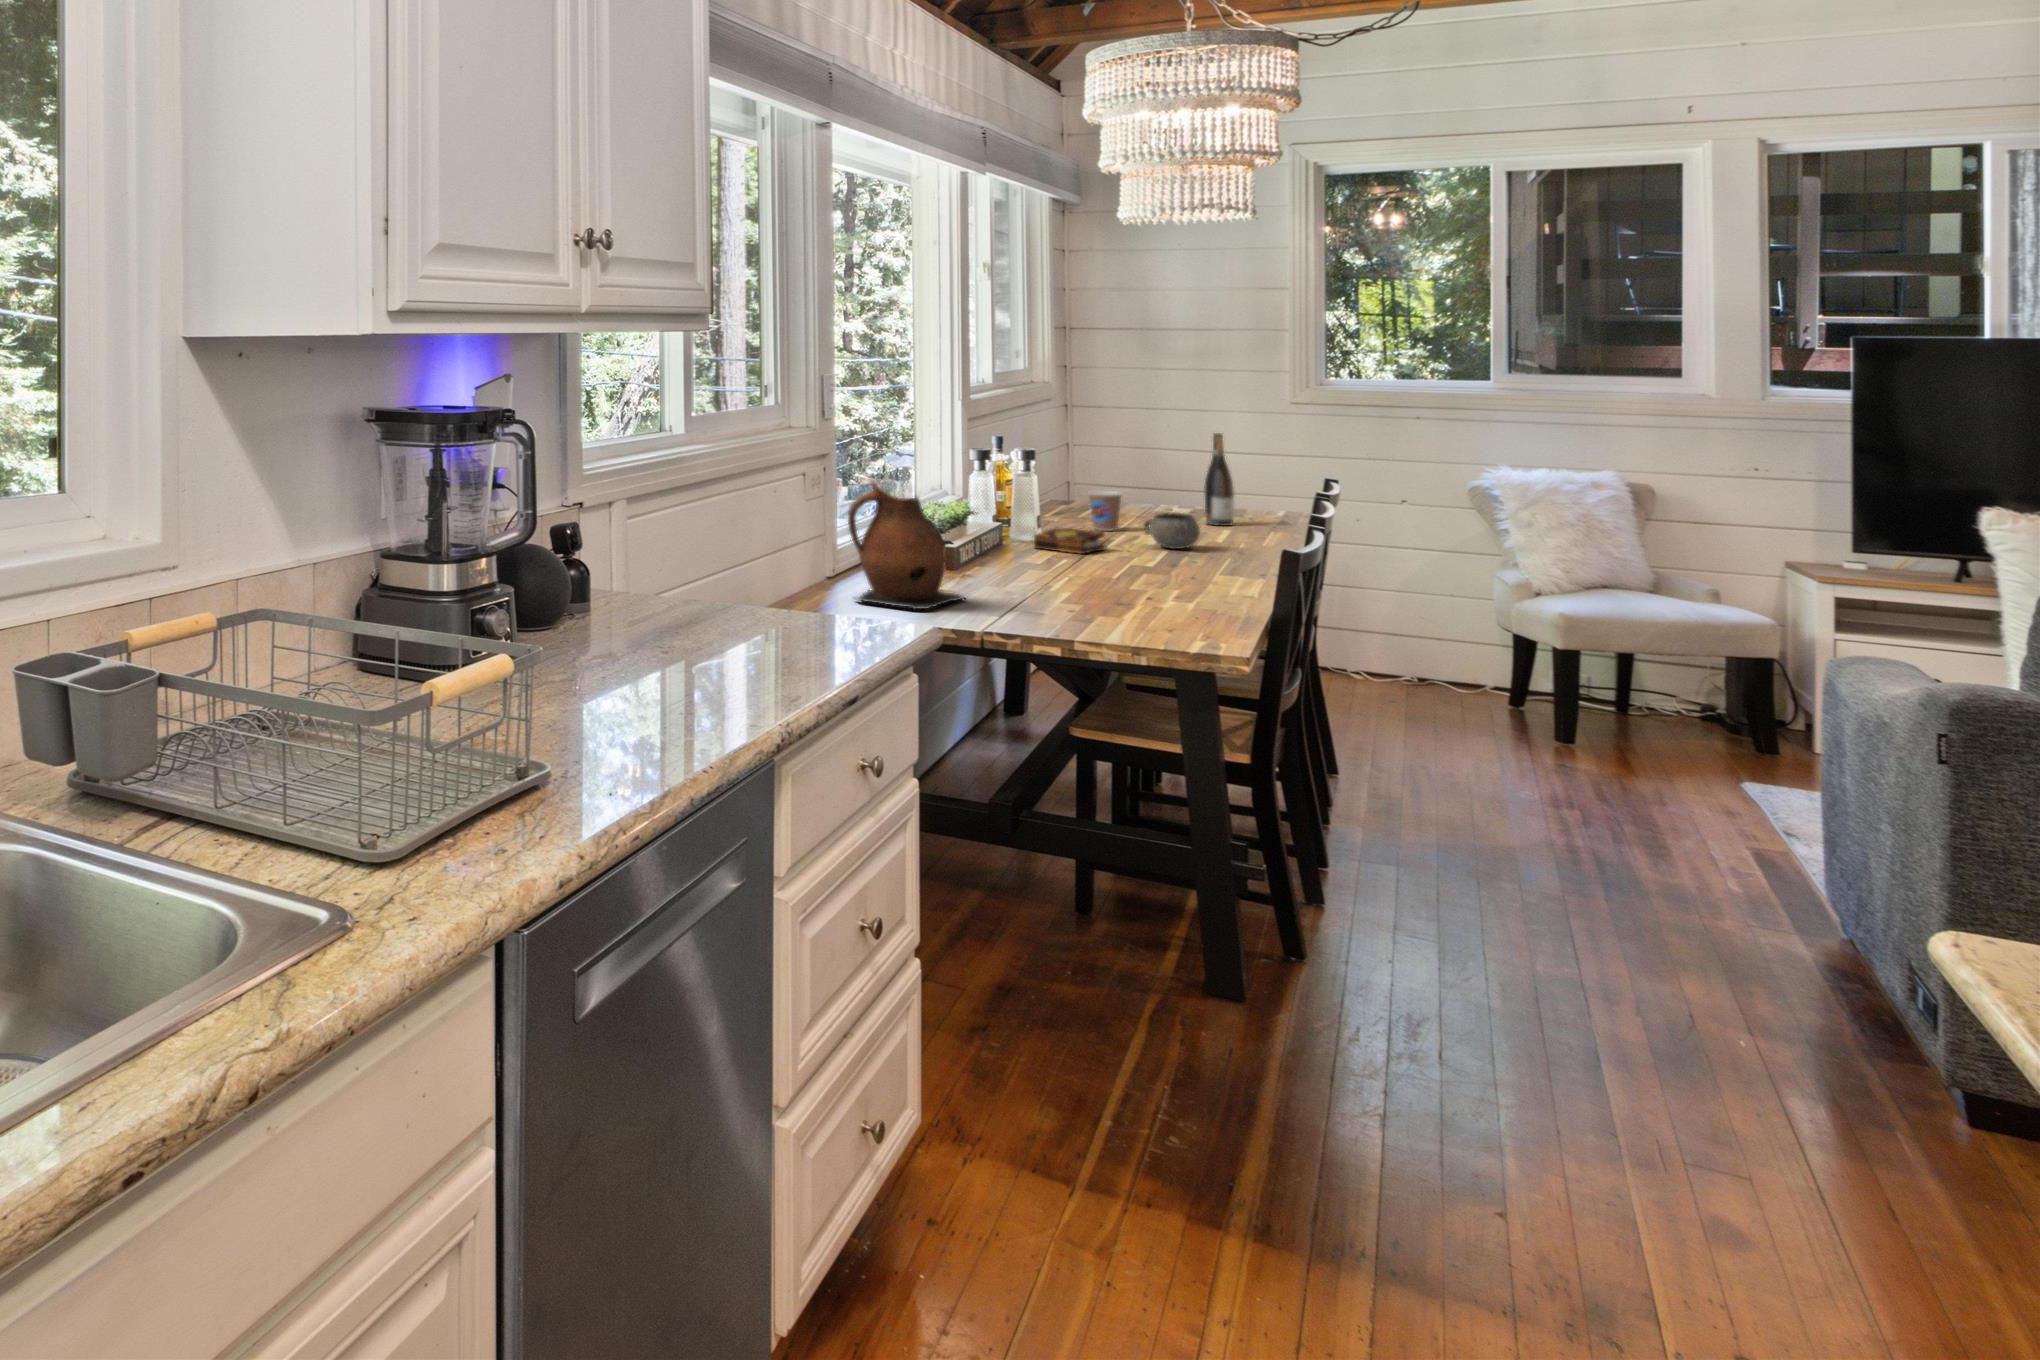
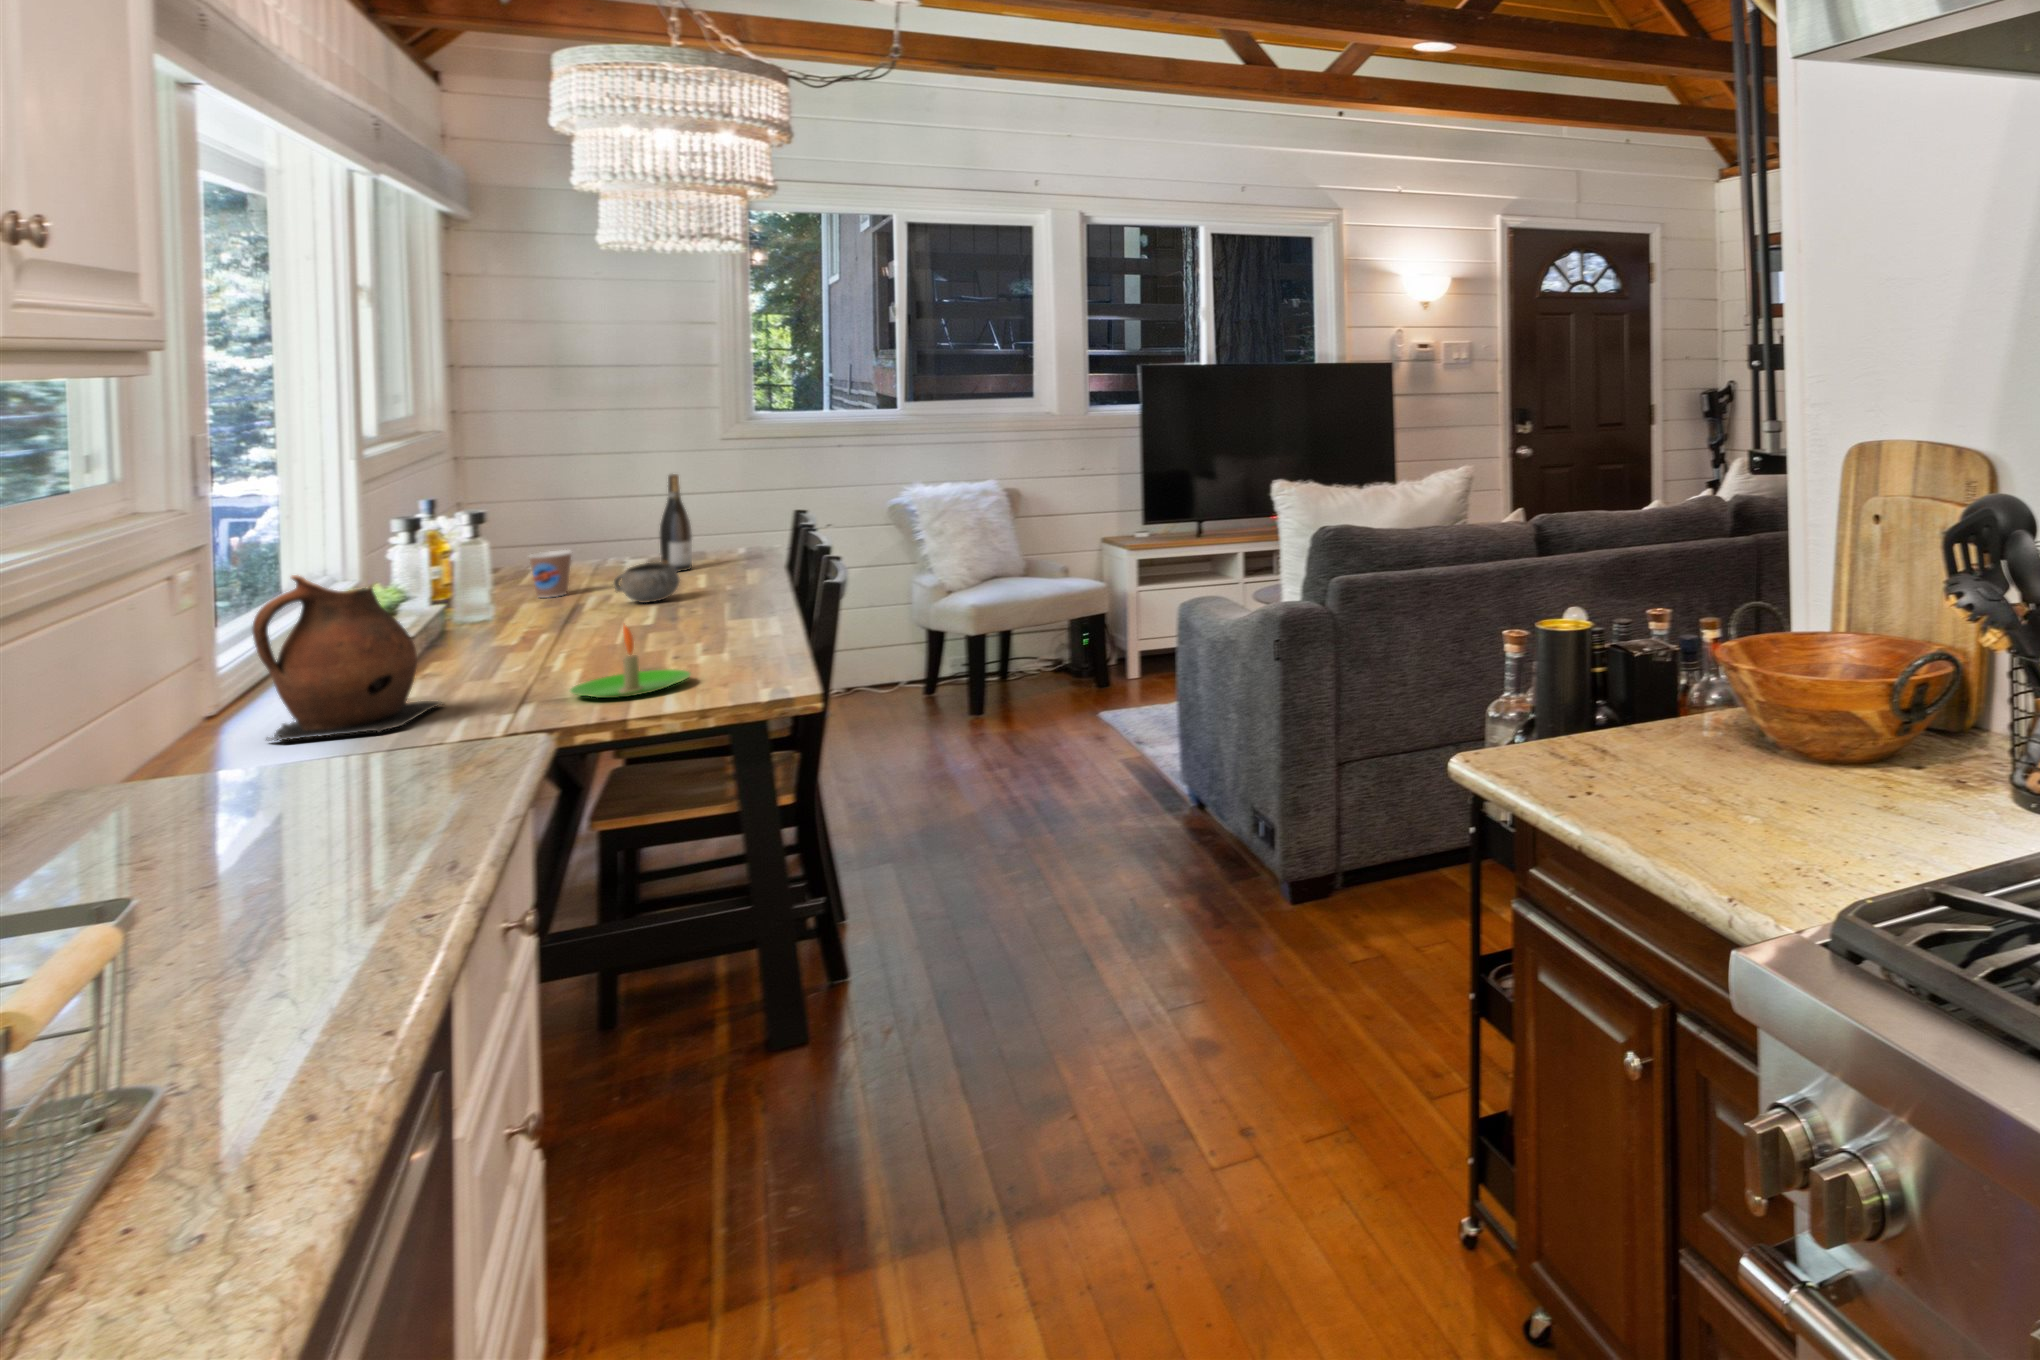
book: present [1034,528,1106,554] -> none [479,597,573,631]
candle: none [1048,559,1146,625] -> present [570,625,690,698]

